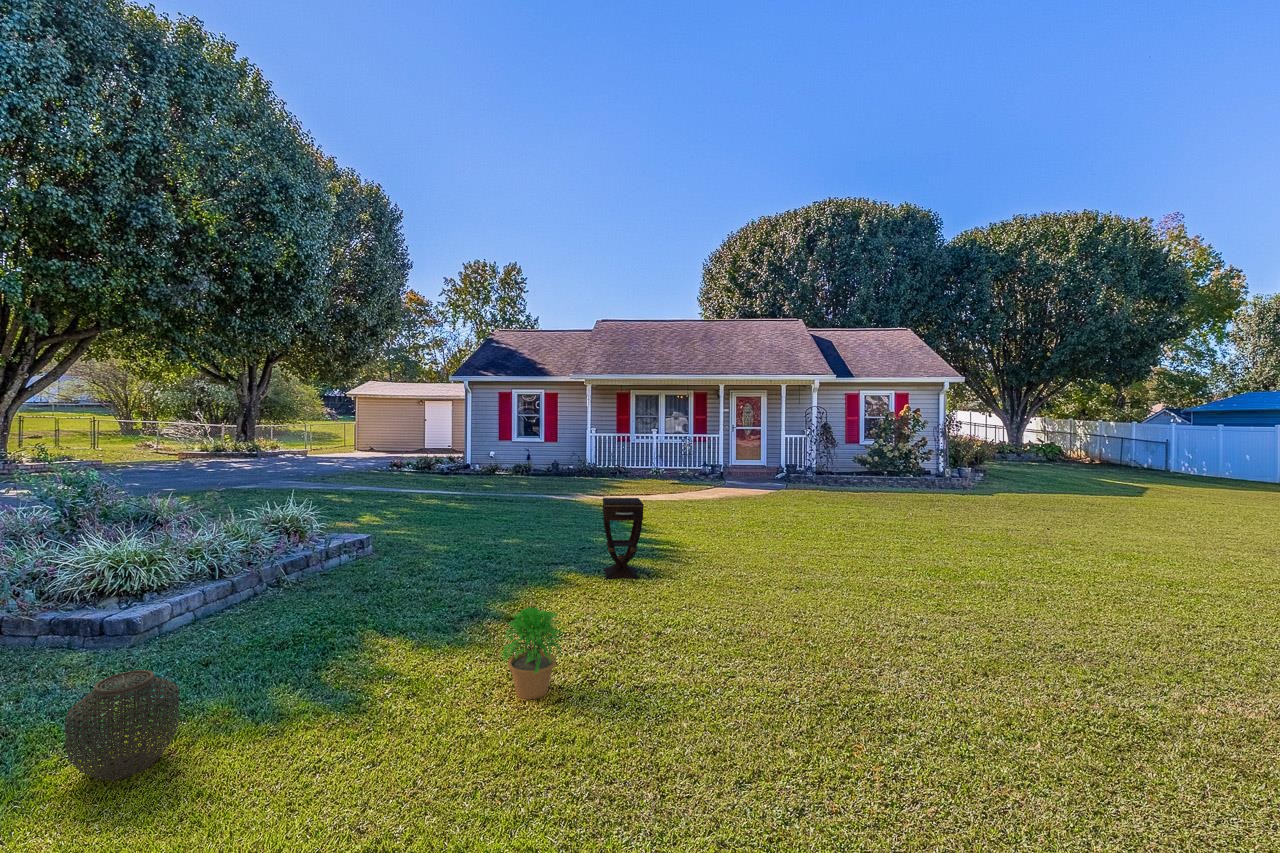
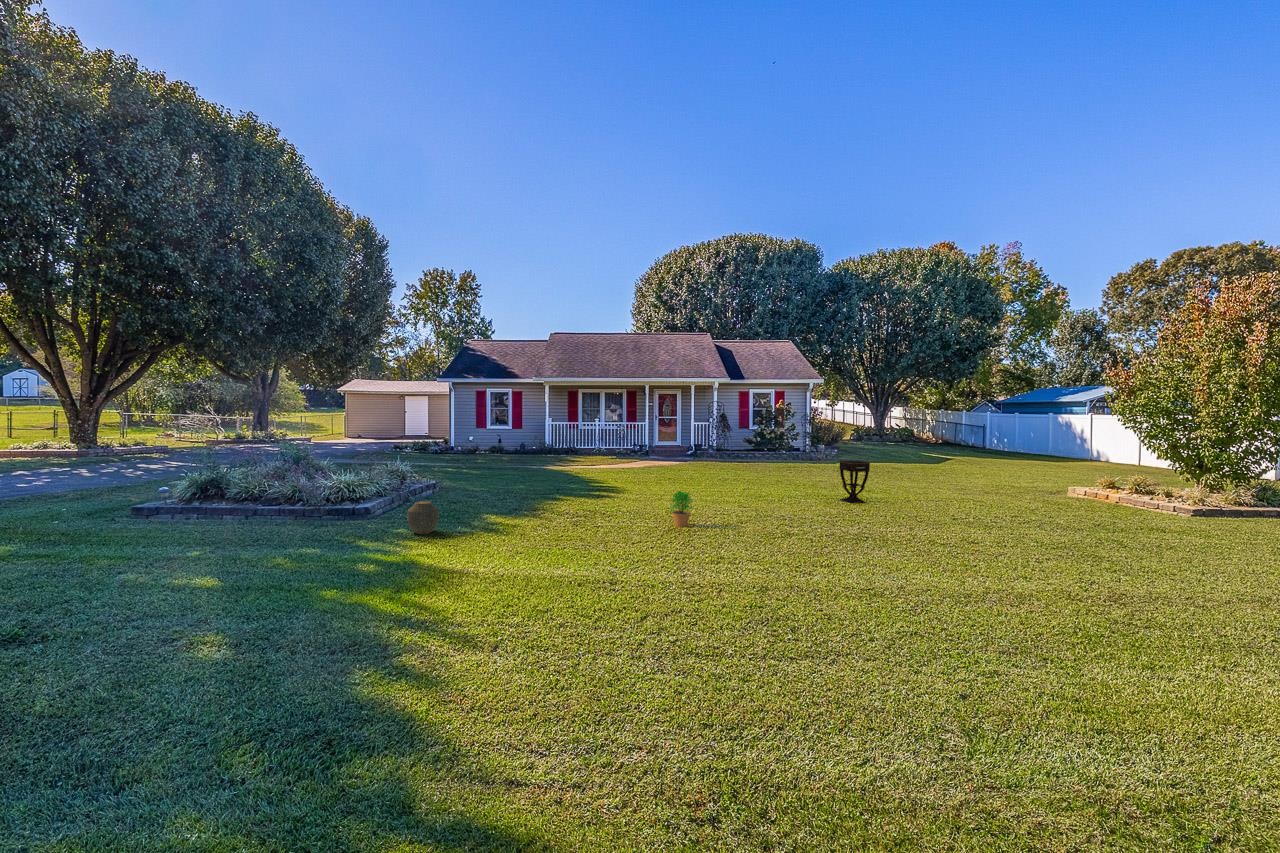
side table: present [602,498,644,579] -> present [839,460,870,503]
potted plant: present [503,607,563,699] -> present [670,491,693,526]

